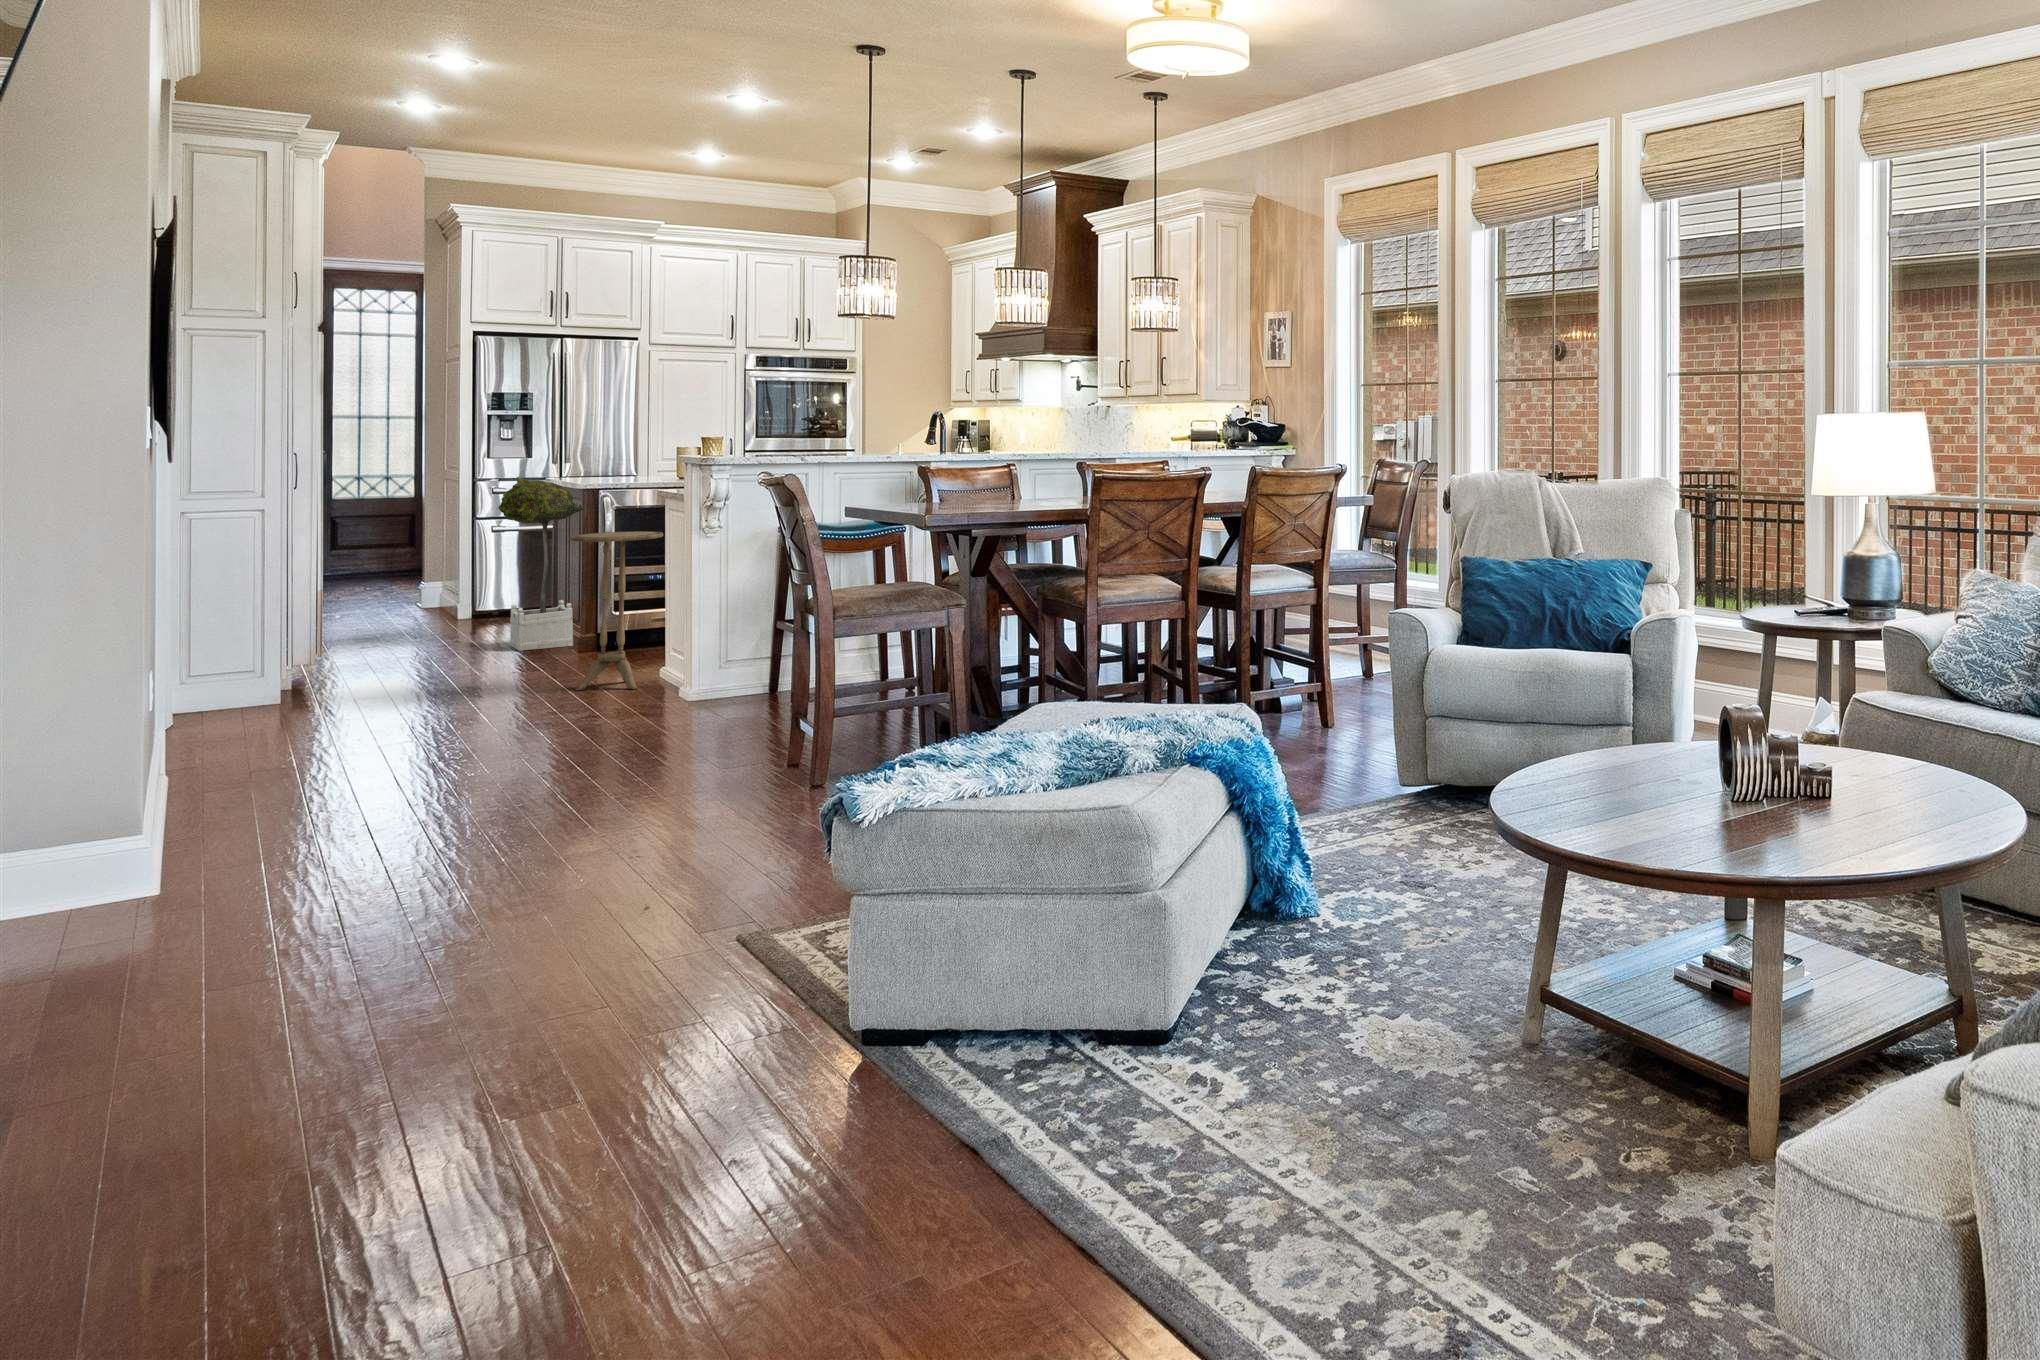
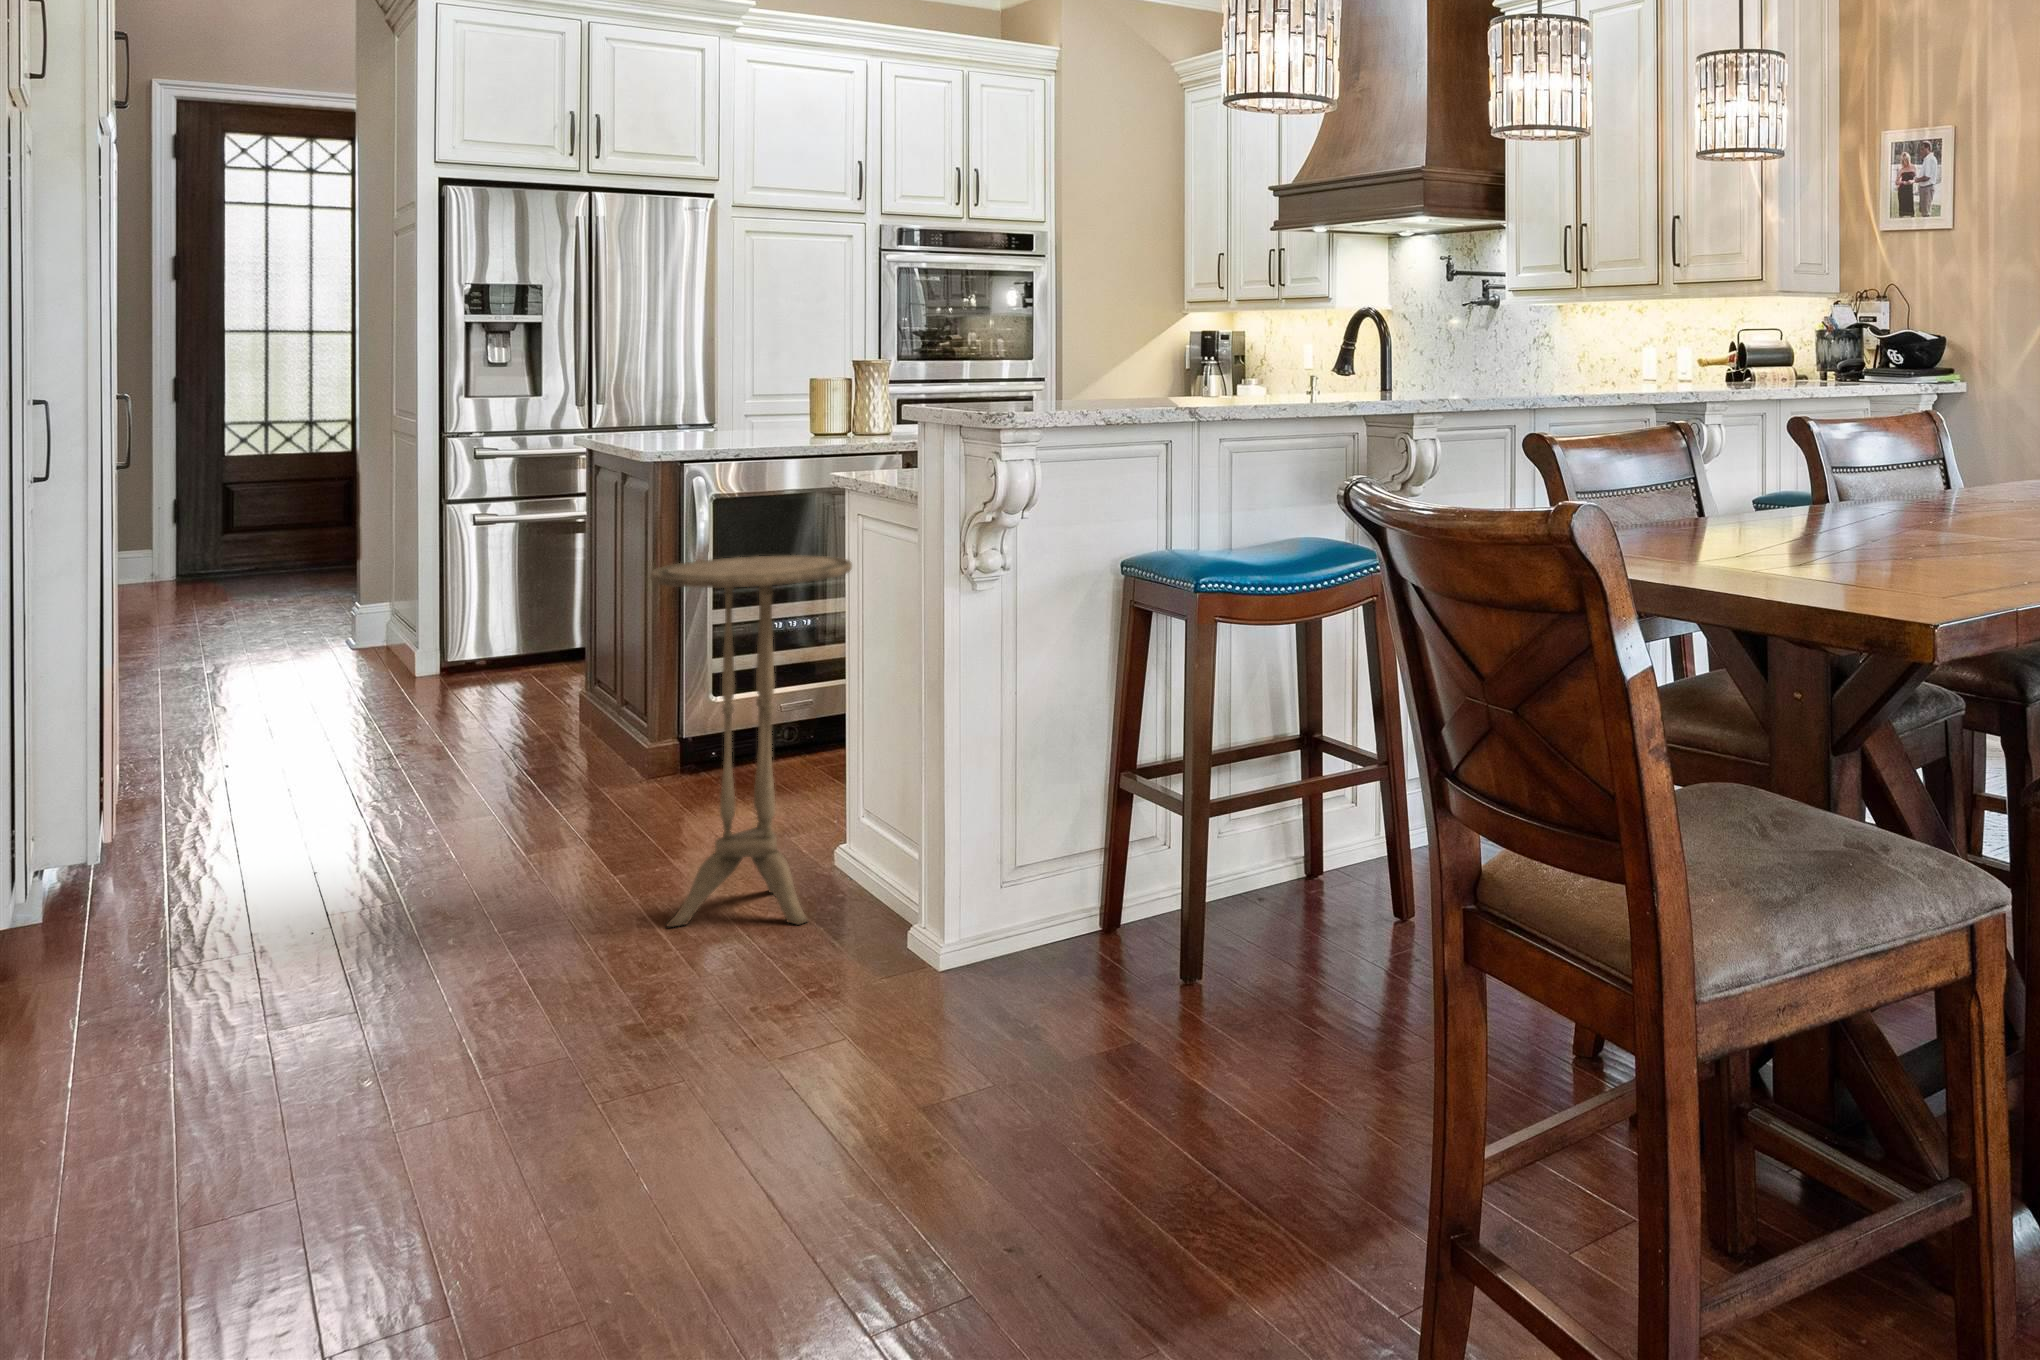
potted tree: present [498,477,583,651] -> none [484,430,646,774]

